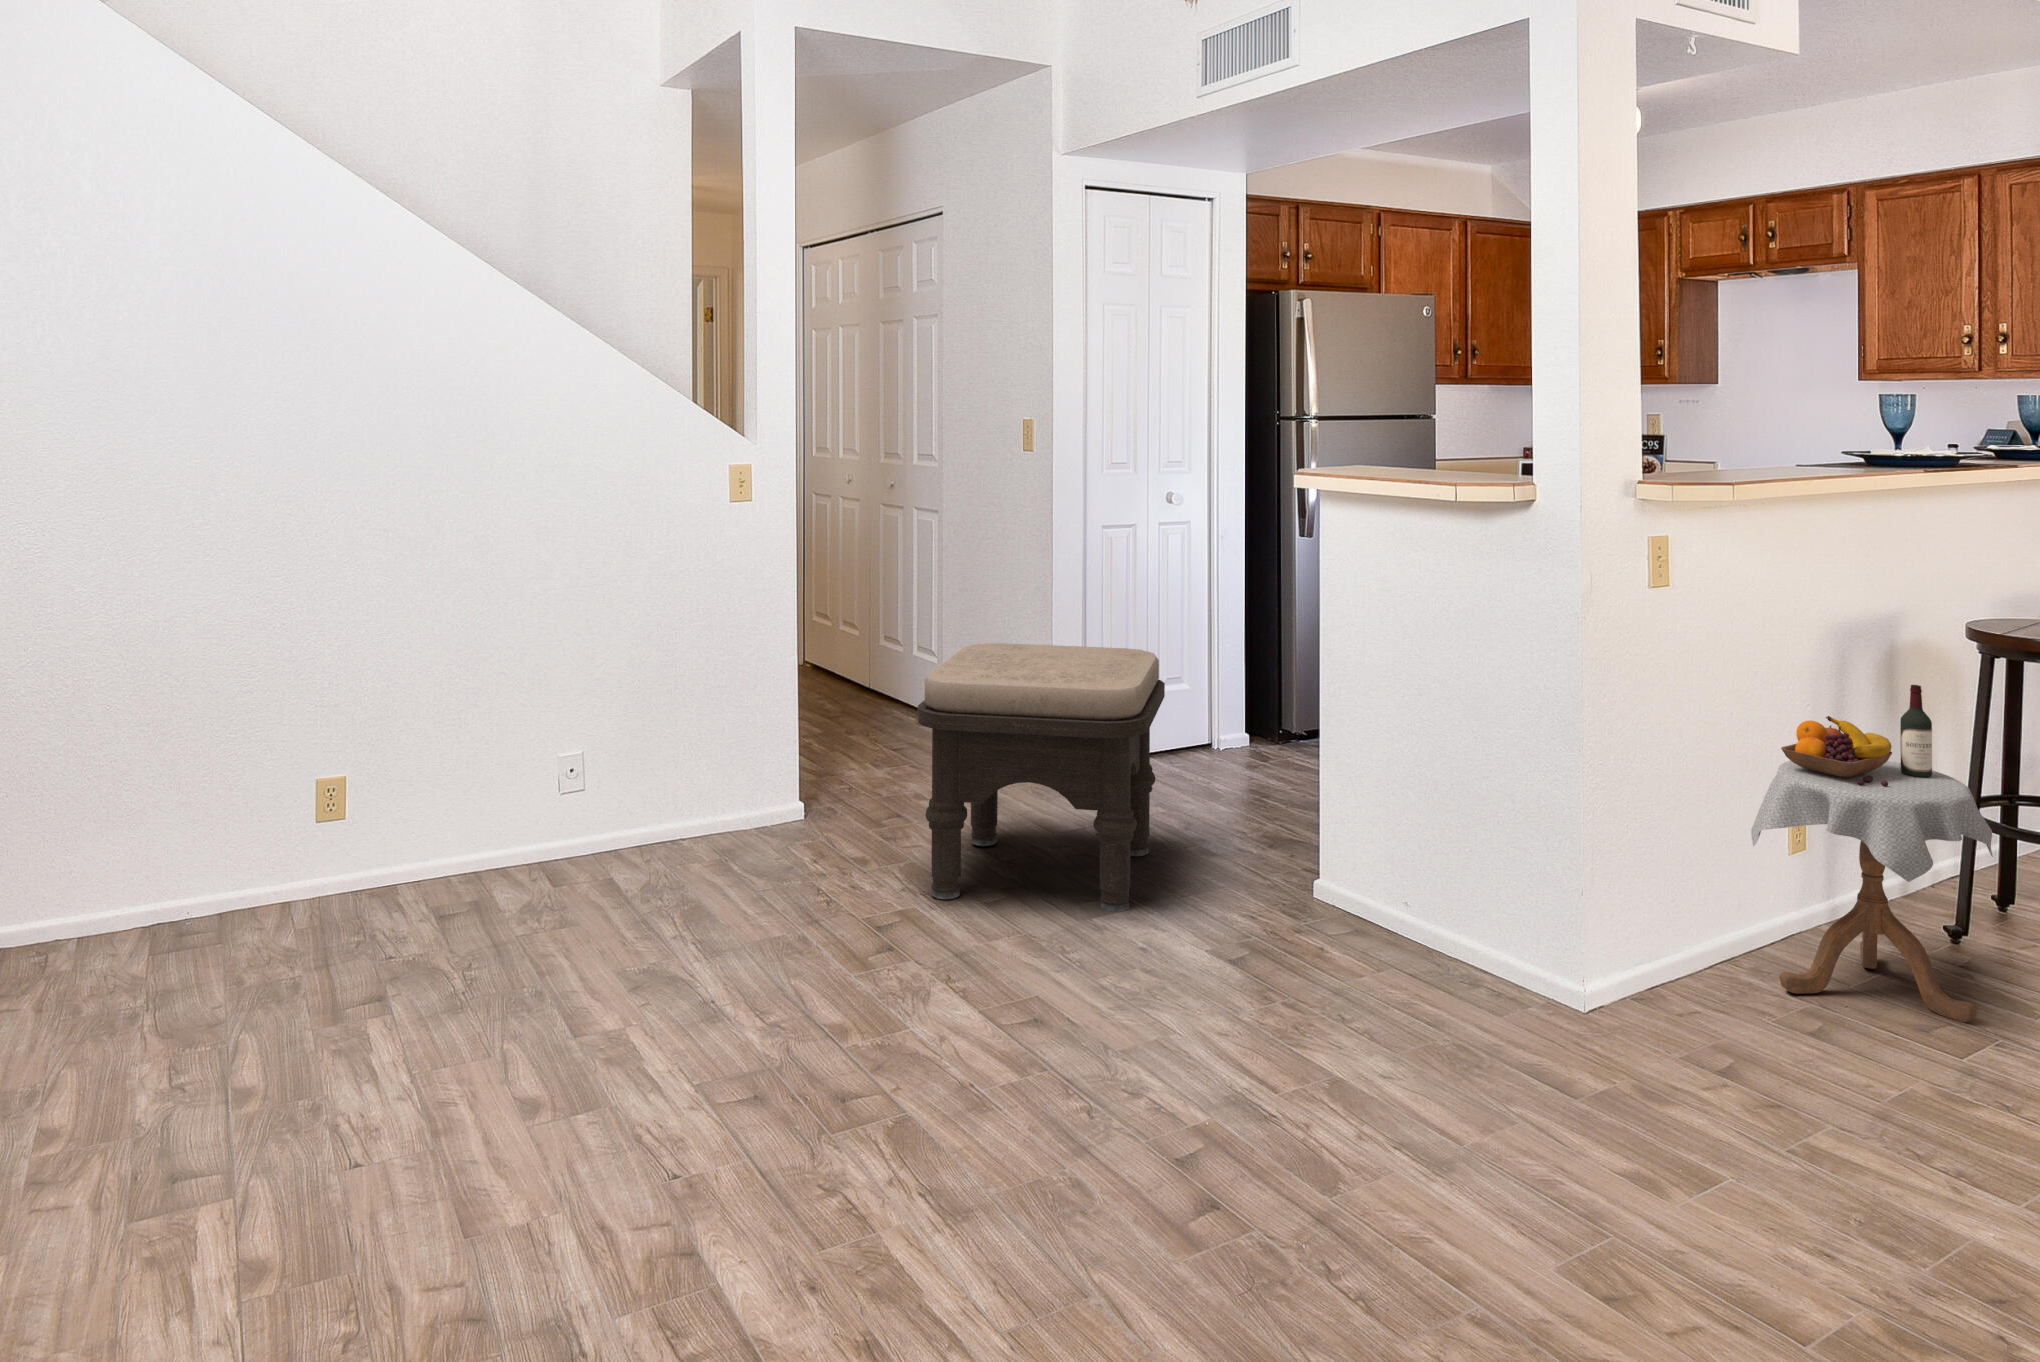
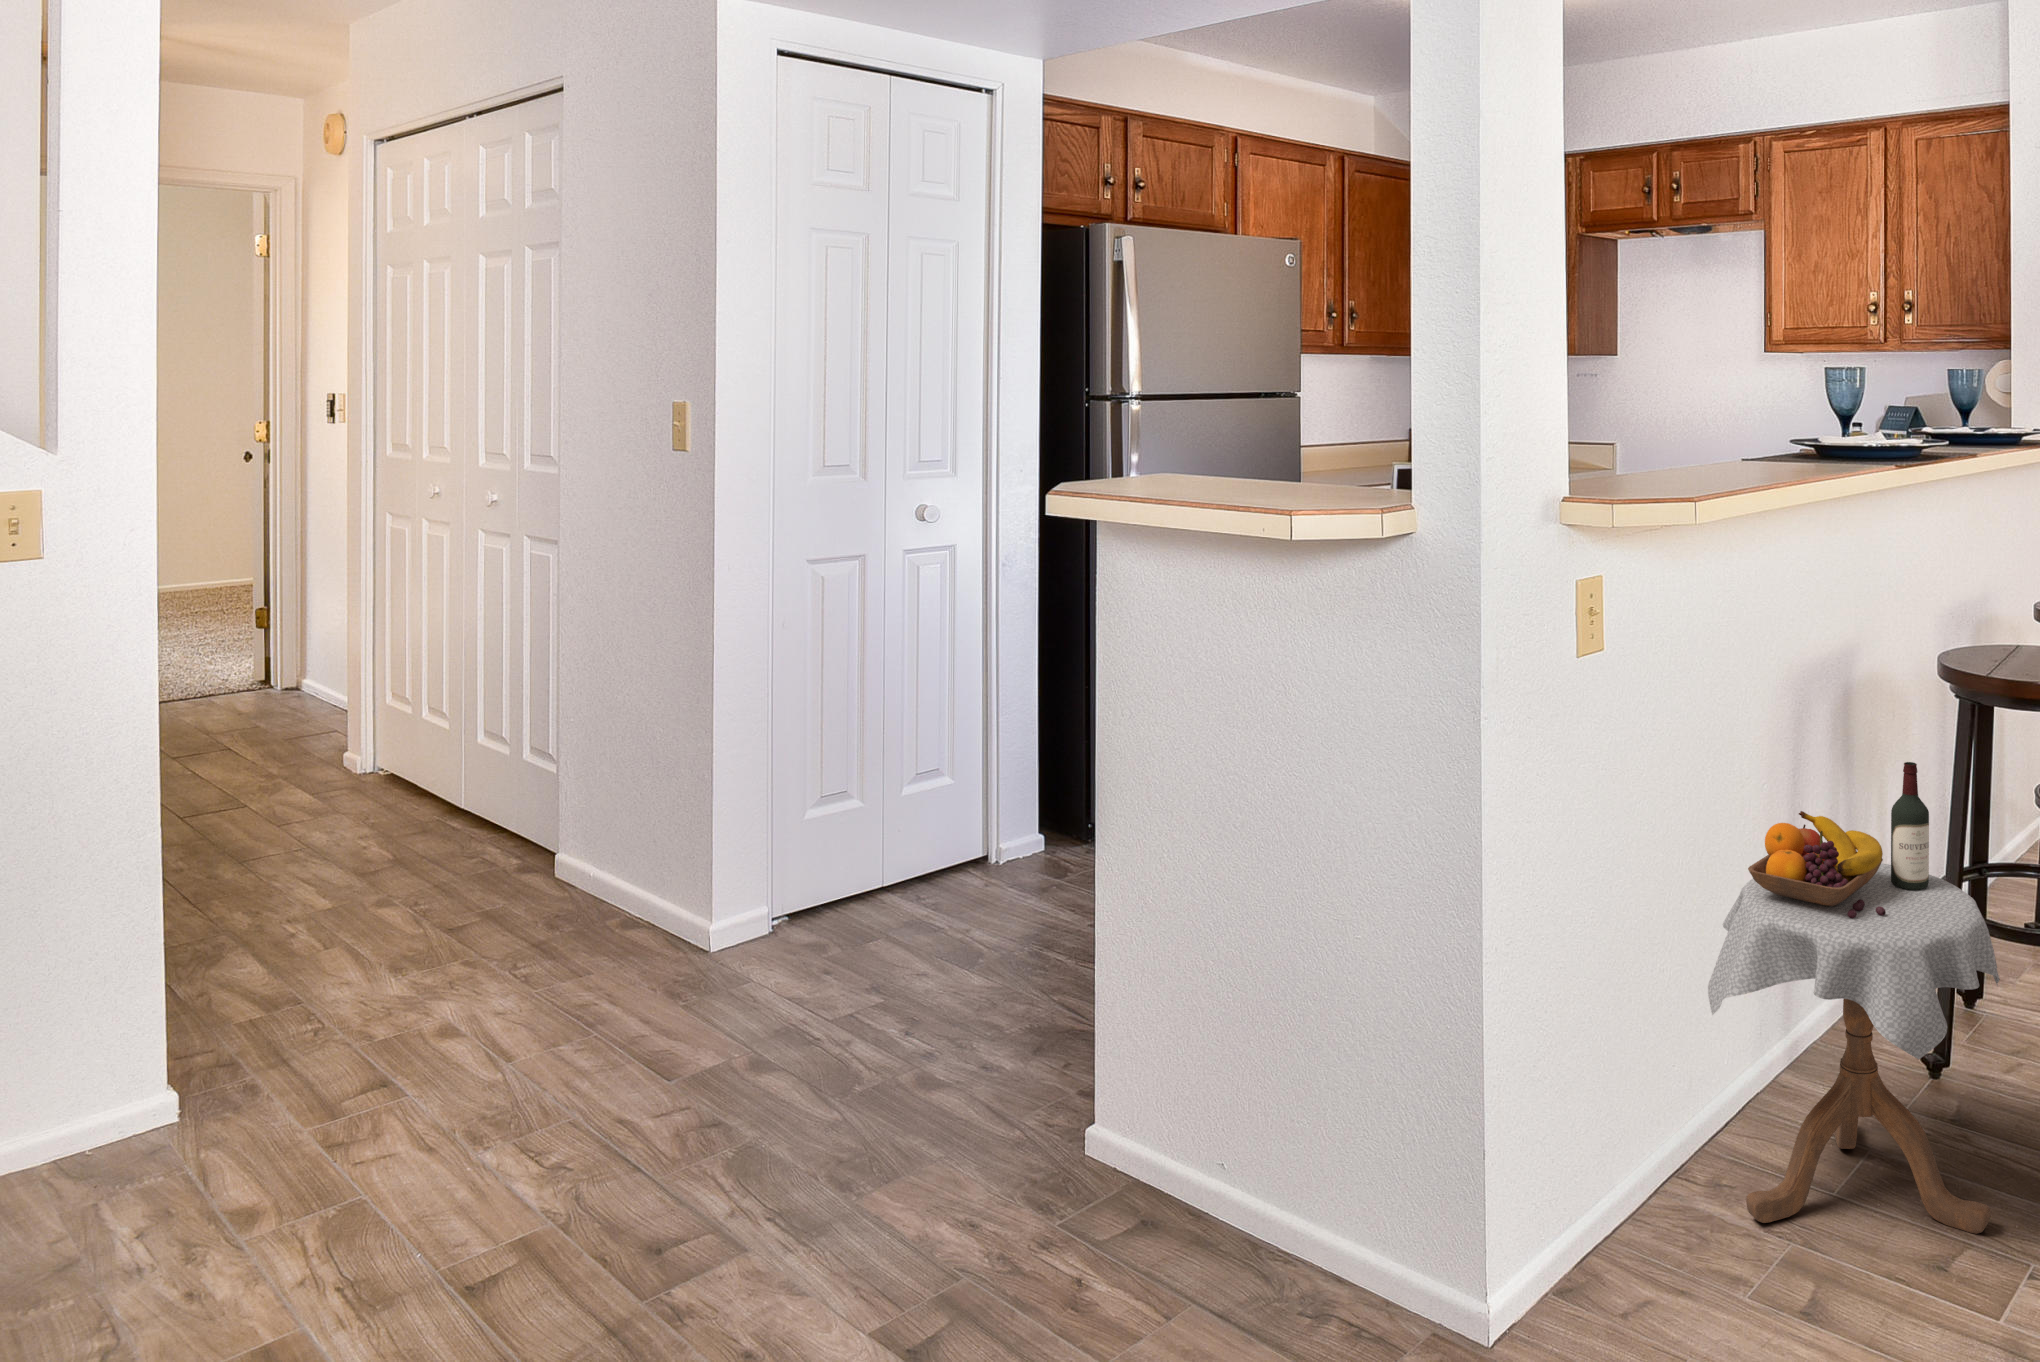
ottoman: present [918,643,1165,912] -> none [341,773,860,1289]

